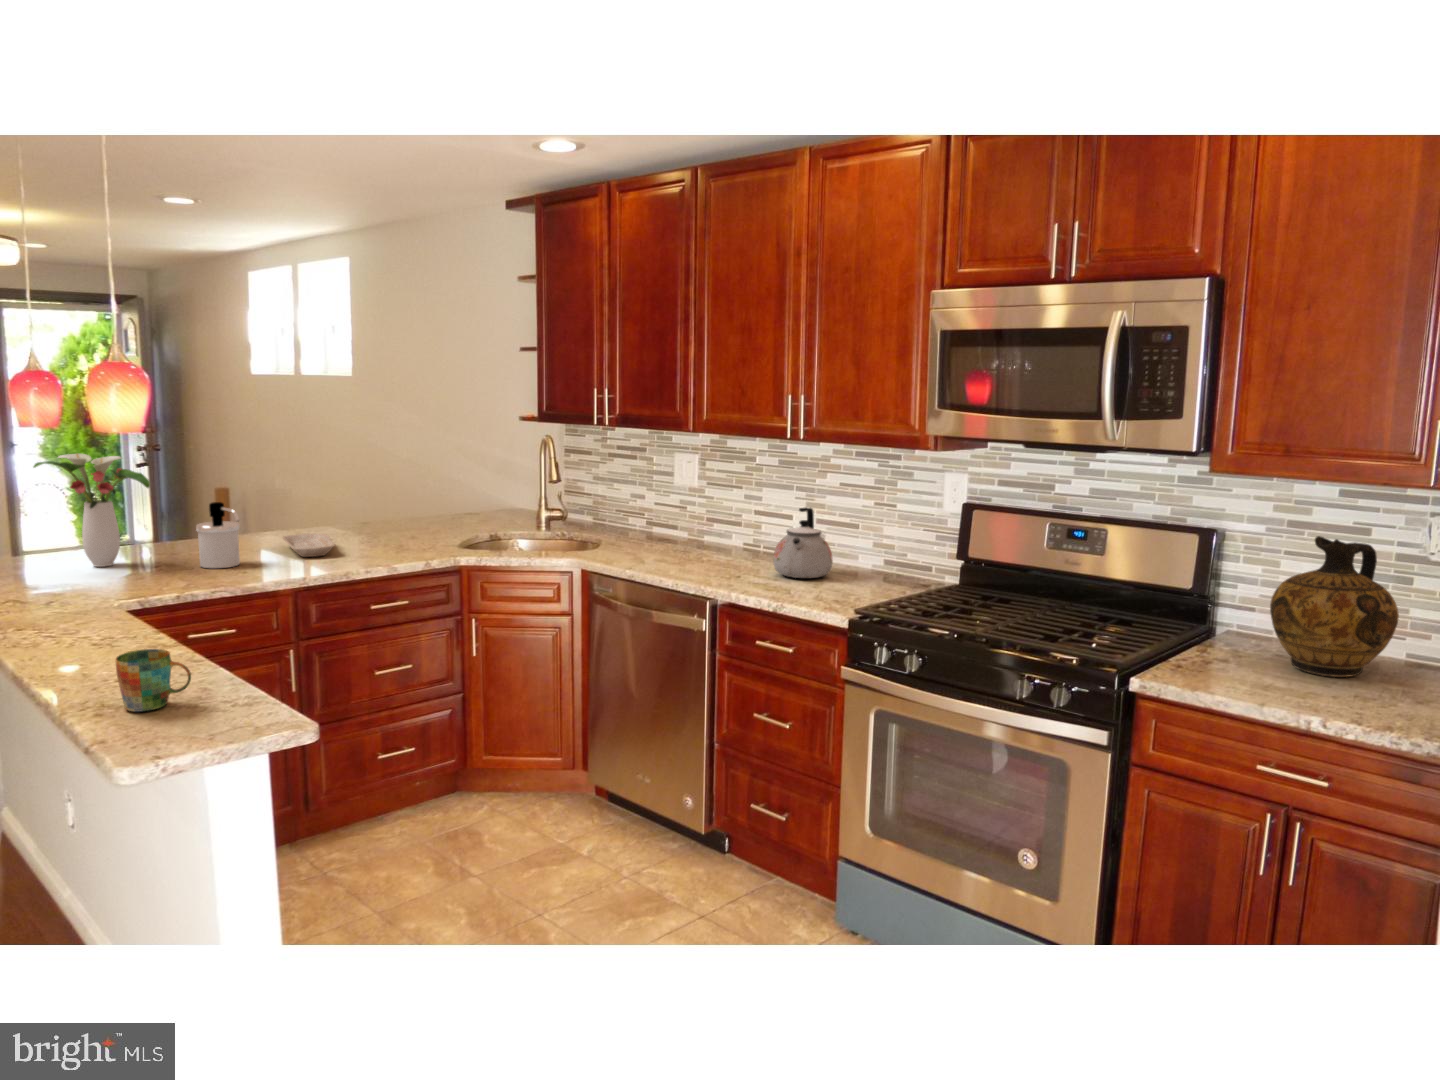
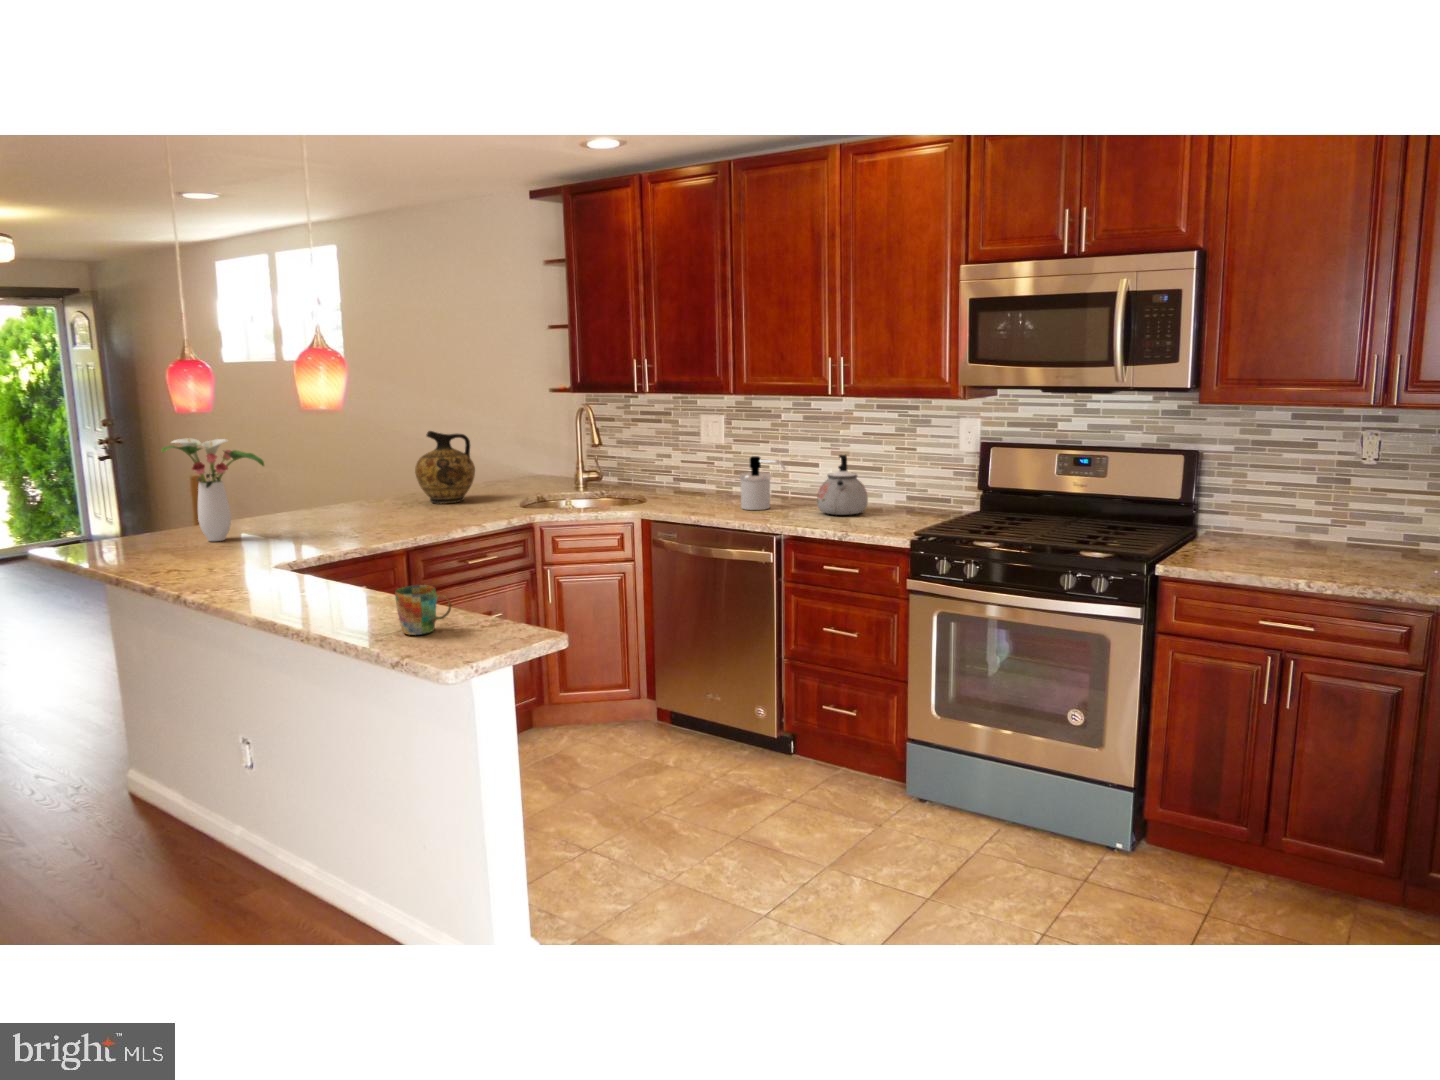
soap dispenser: present [196,502,240,568] -> present [739,456,786,510]
tray: present [283,533,335,557] -> none [360,504,419,524]
ceramic jug: present [1270,536,1399,677] -> present [415,431,475,504]

